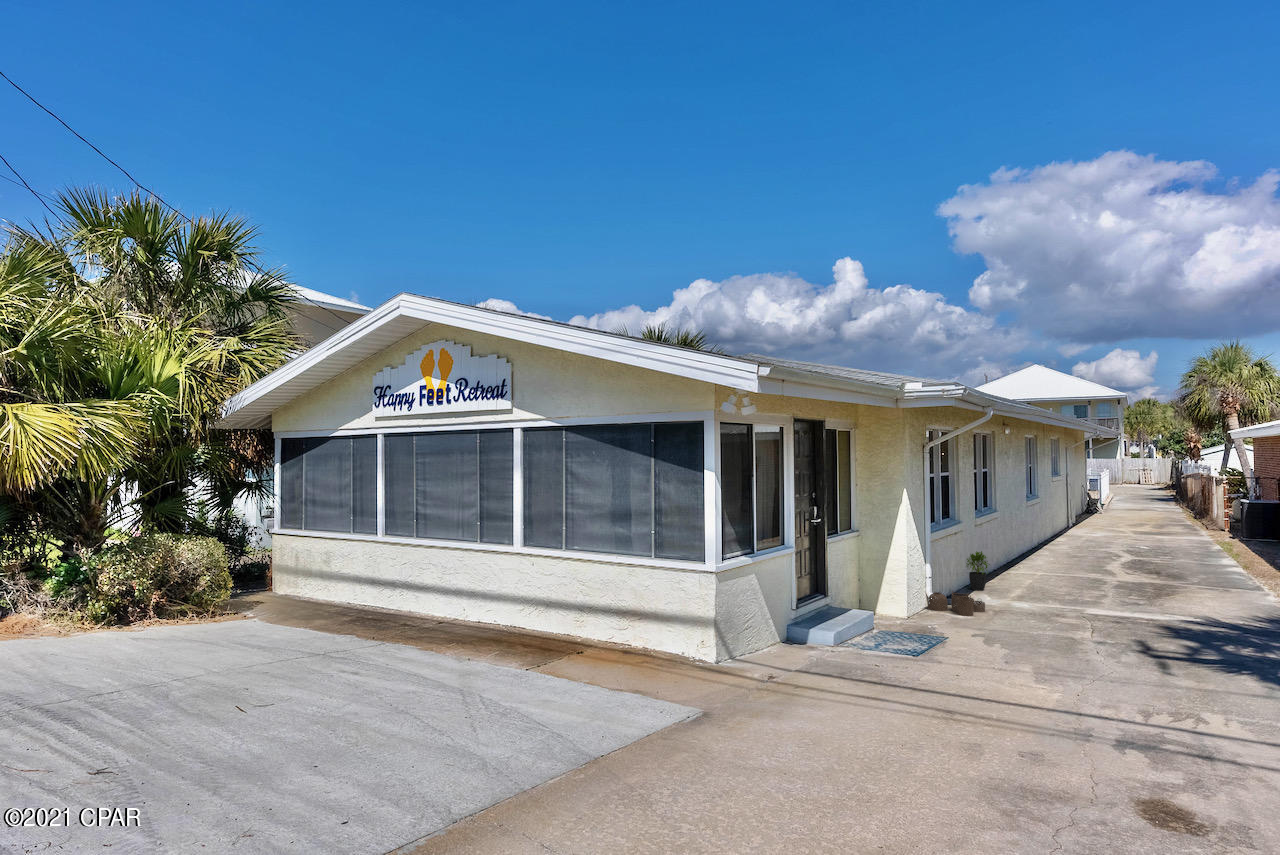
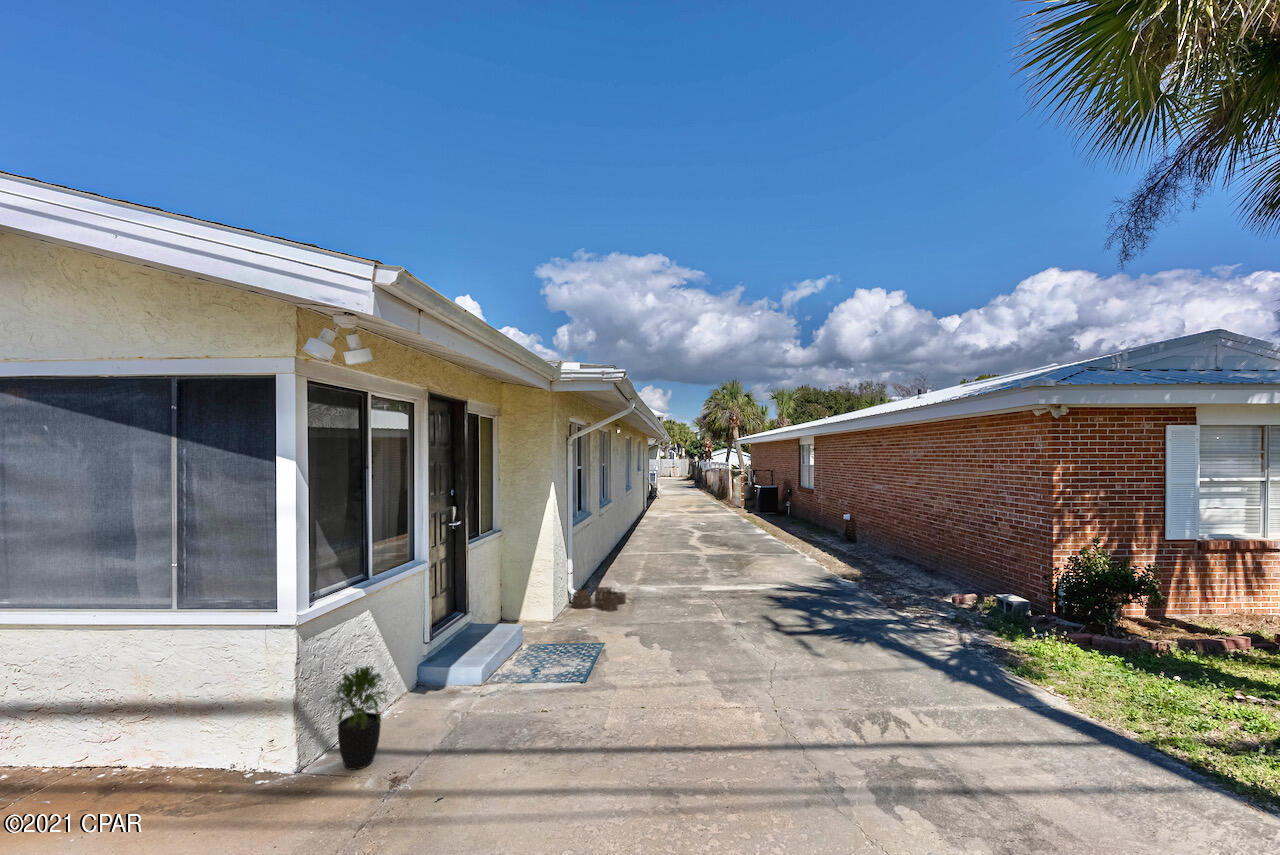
potted plant: present [966,551,990,591] -> present [329,666,387,770]

